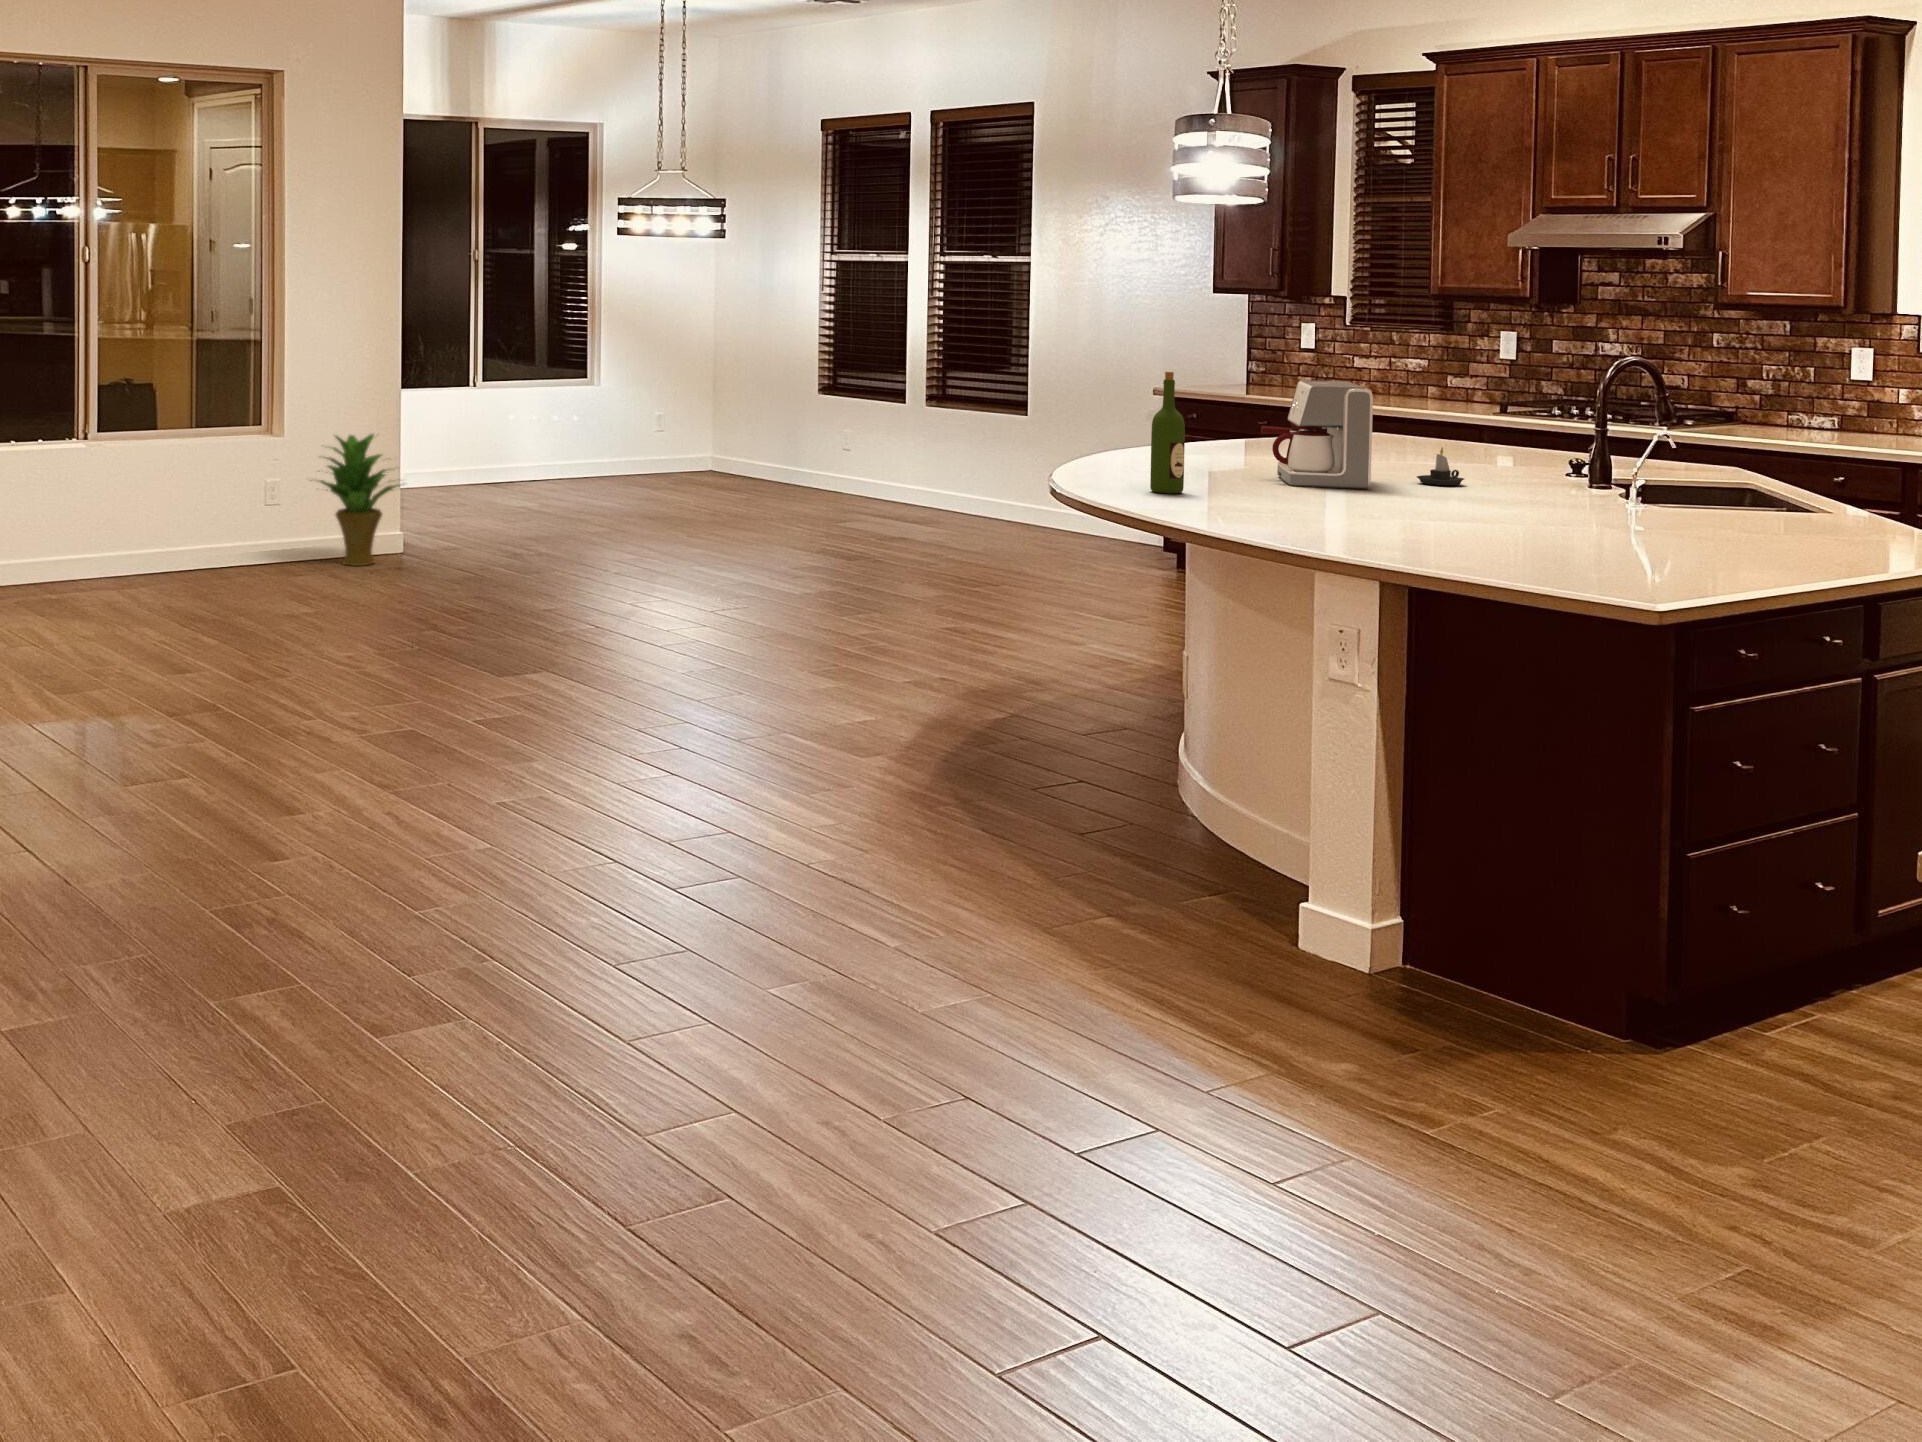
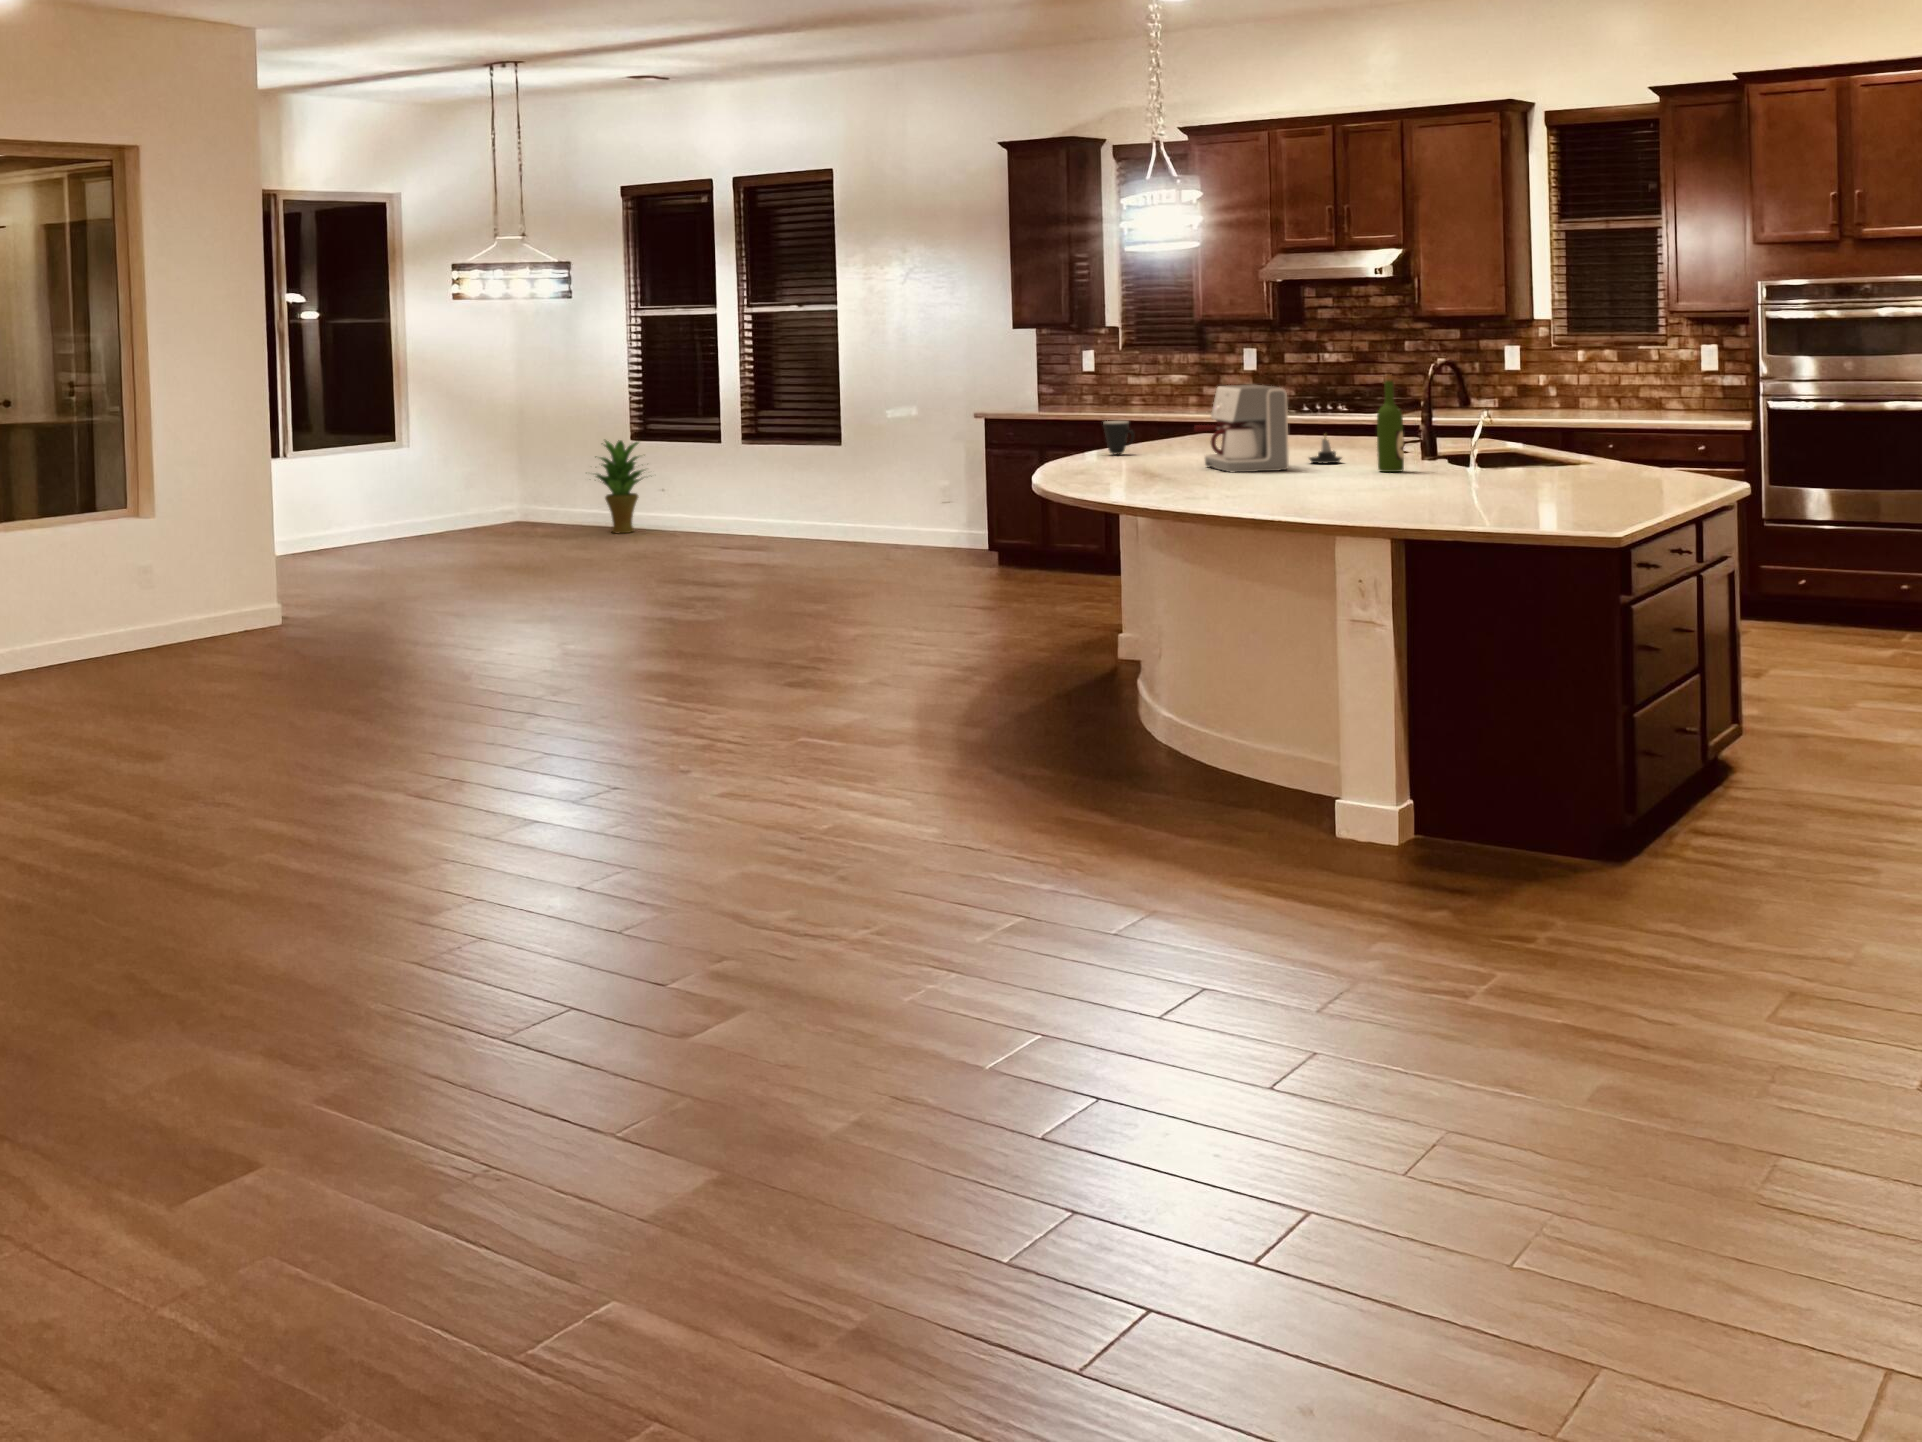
wine bottle: present [1150,372,1185,493] -> present [1377,374,1404,472]
mug: none [1195,412,1232,452] -> present [1103,421,1134,455]
potted plant: present [319,434,404,566] -> present [596,440,644,533]

